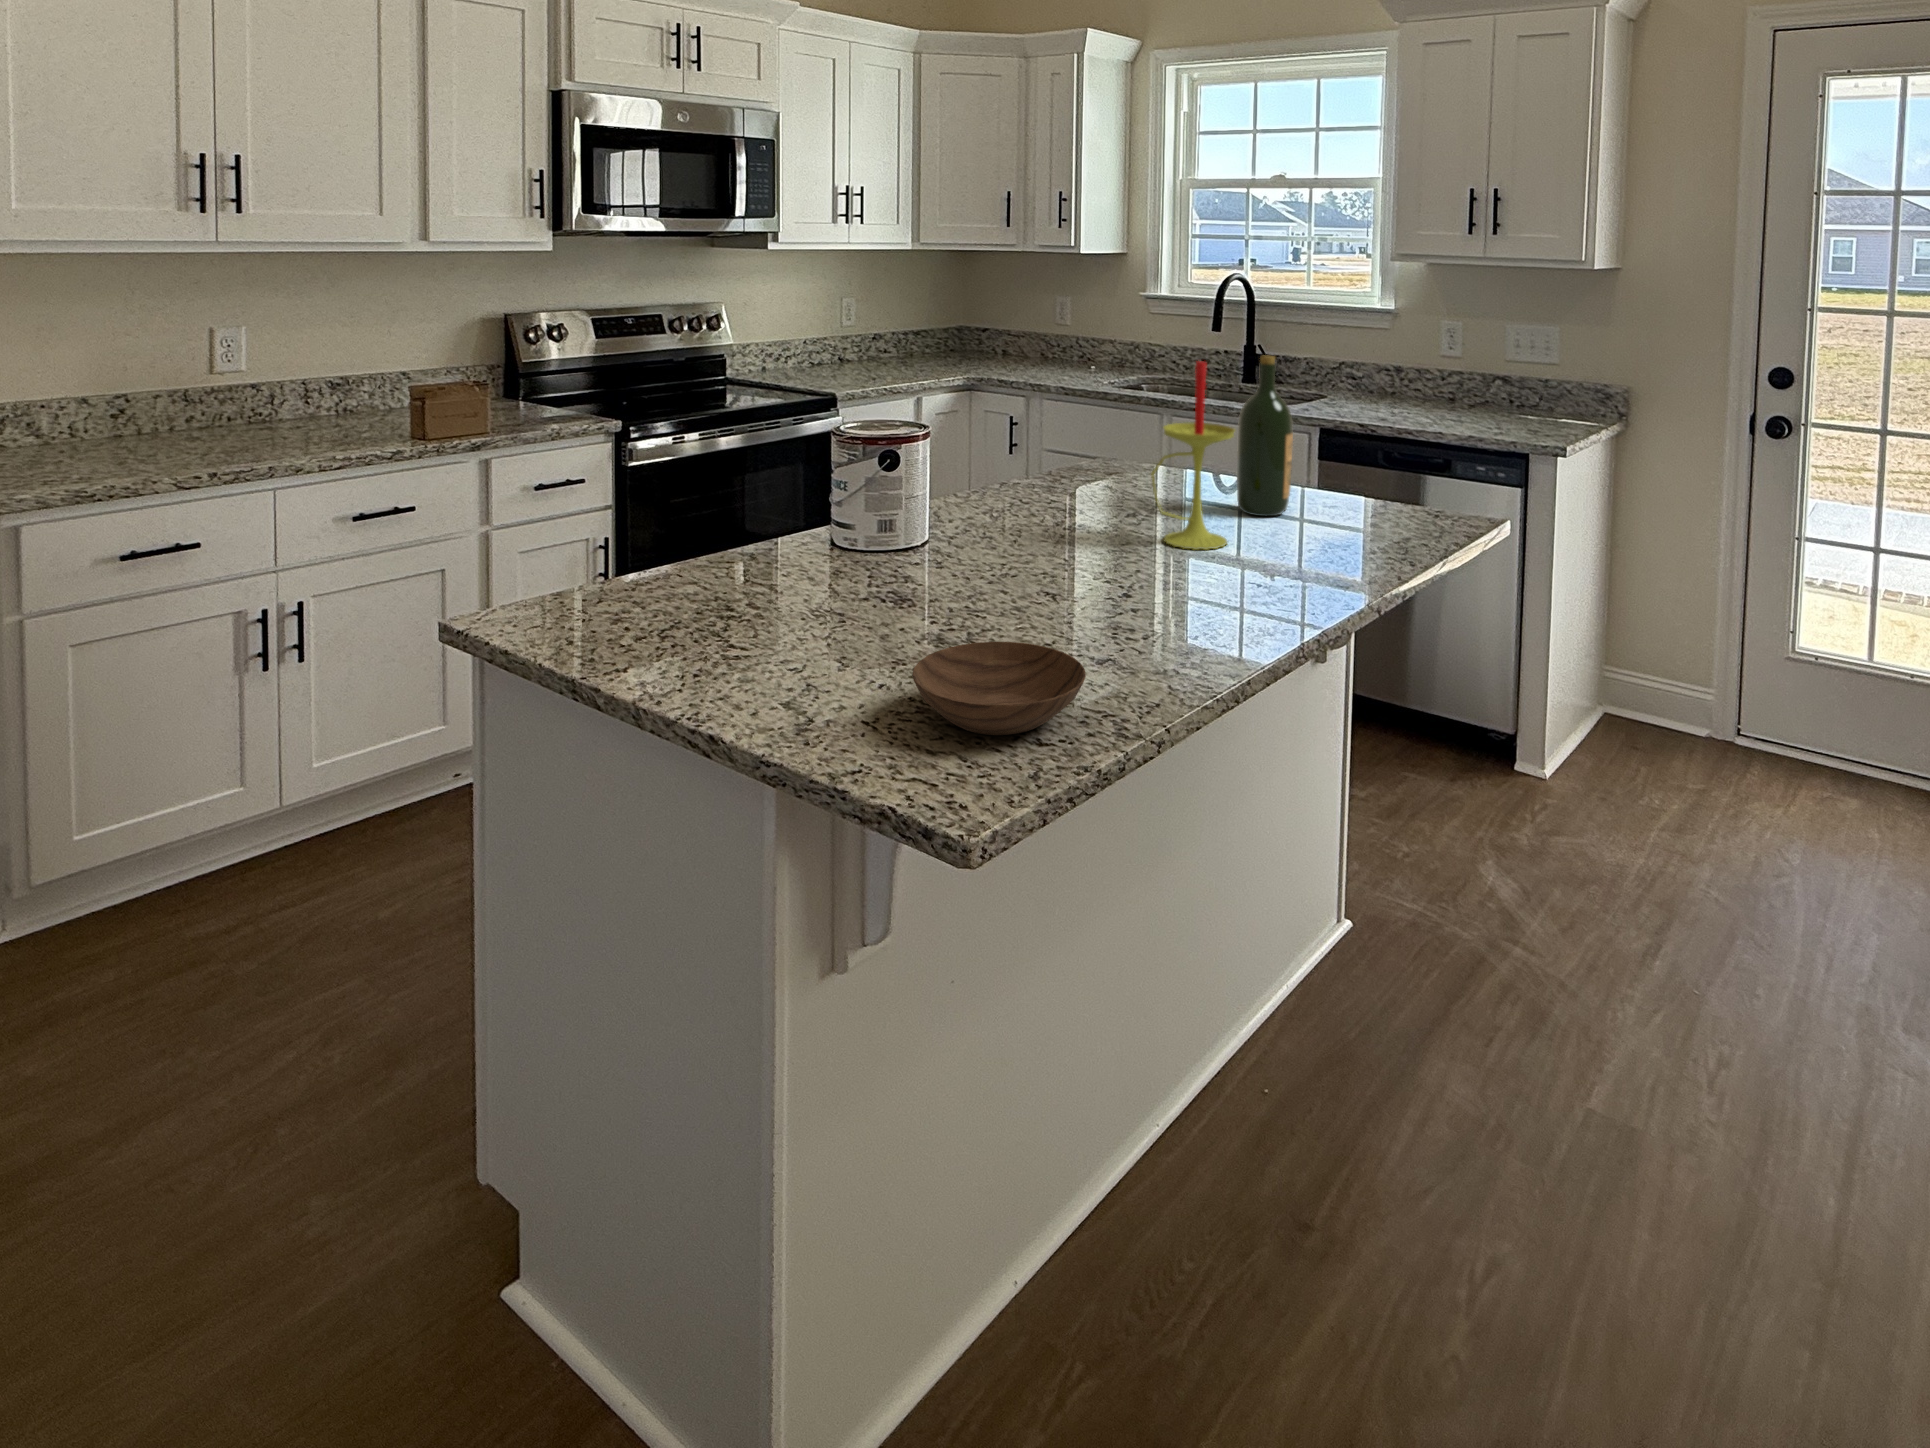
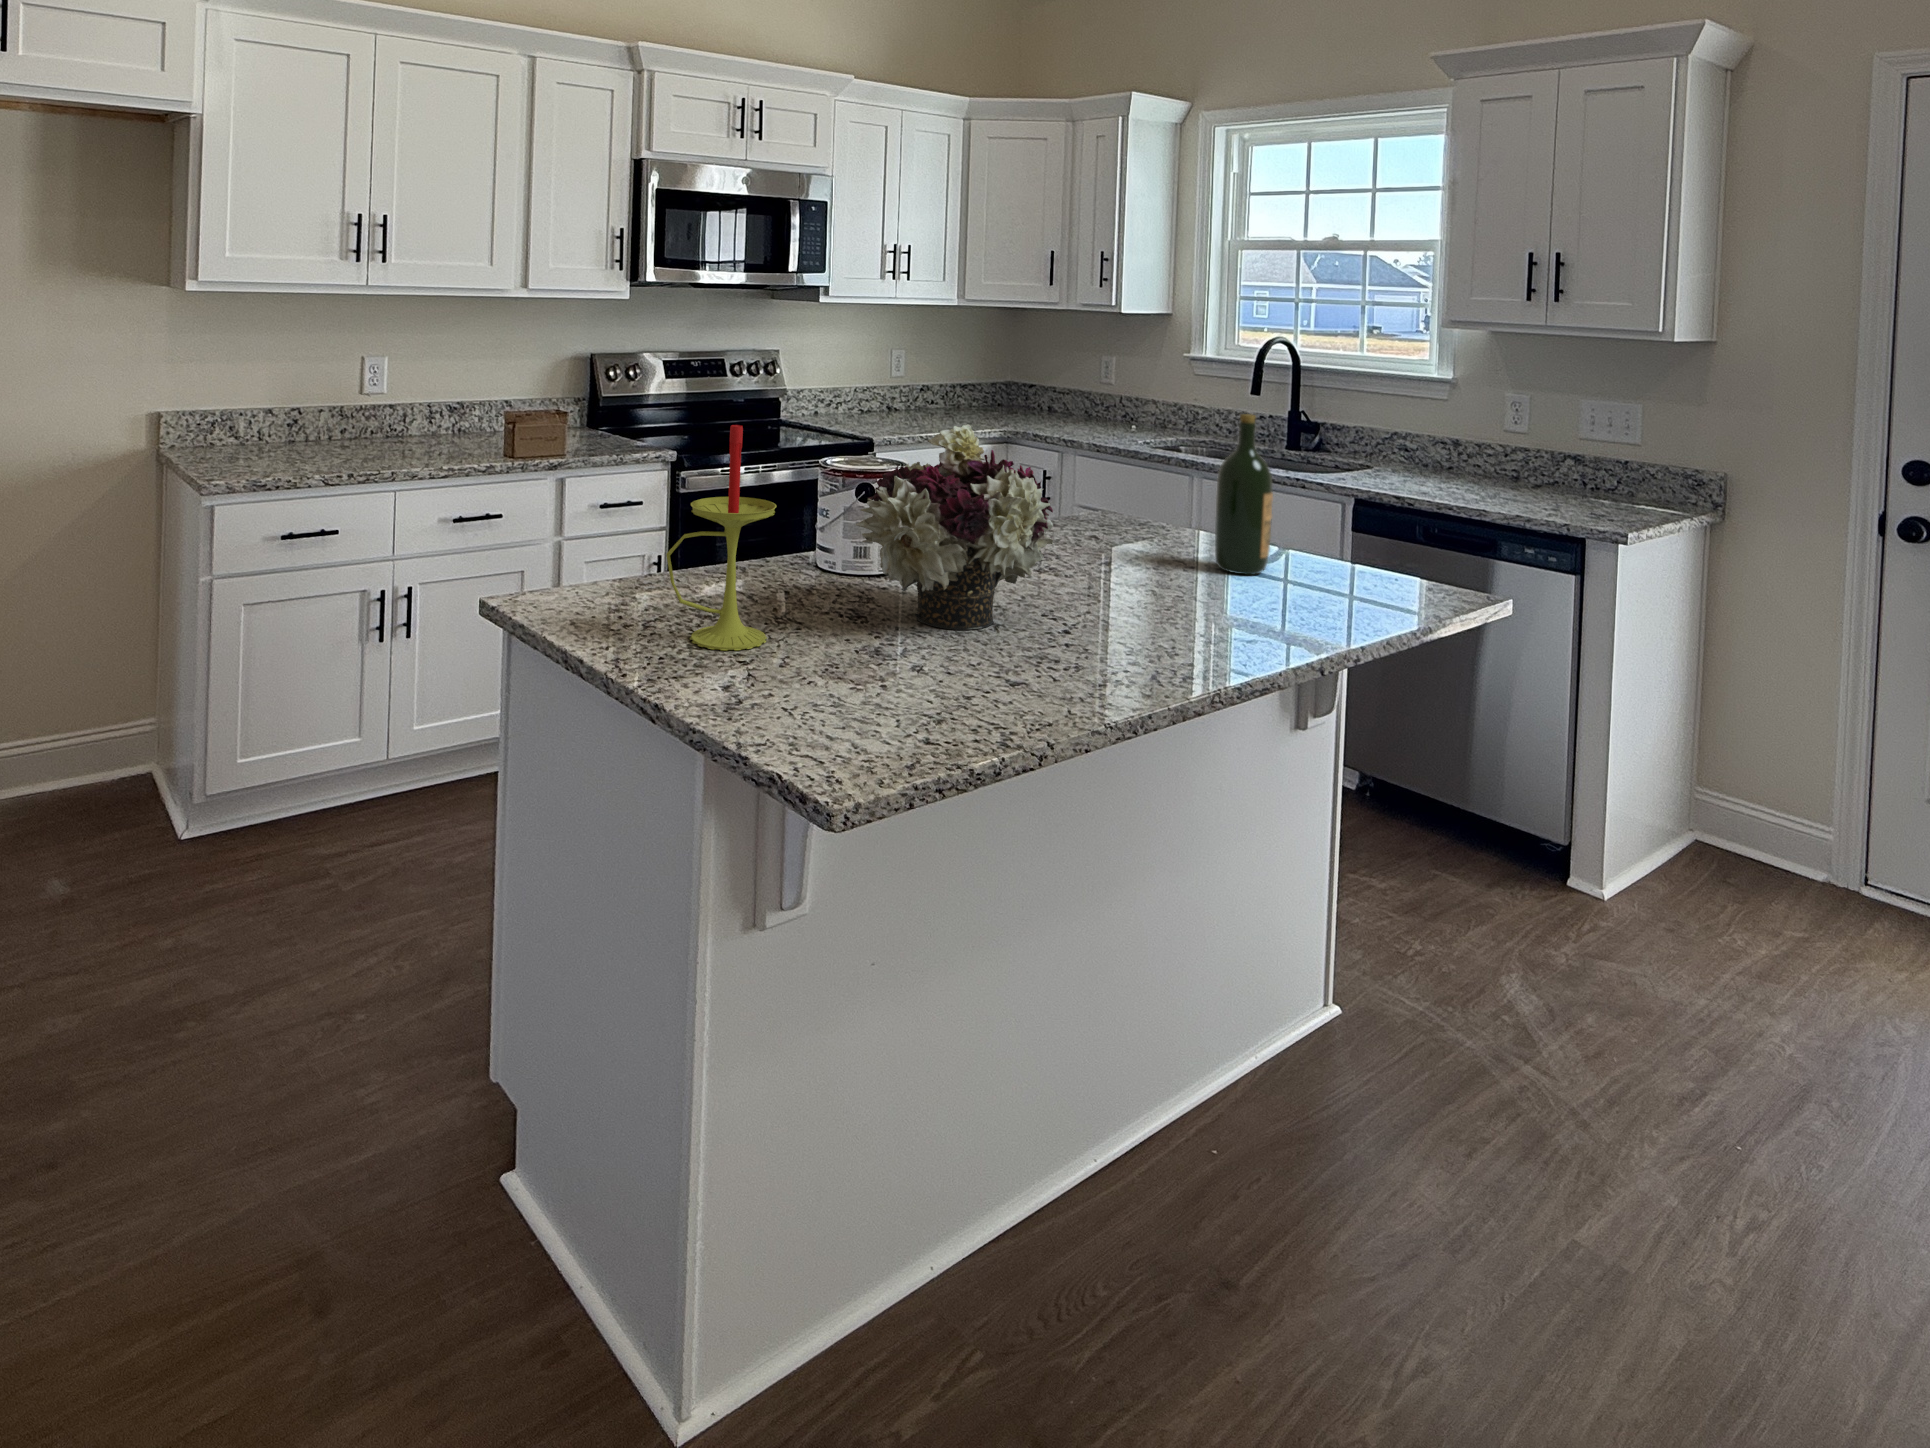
candle: present [1151,361,1235,550] -> present [666,425,777,650]
flower arrangement: none [900,383,1108,606] -> present [856,424,1053,630]
bowl: present [912,642,1086,735] -> none [825,652,980,732]

